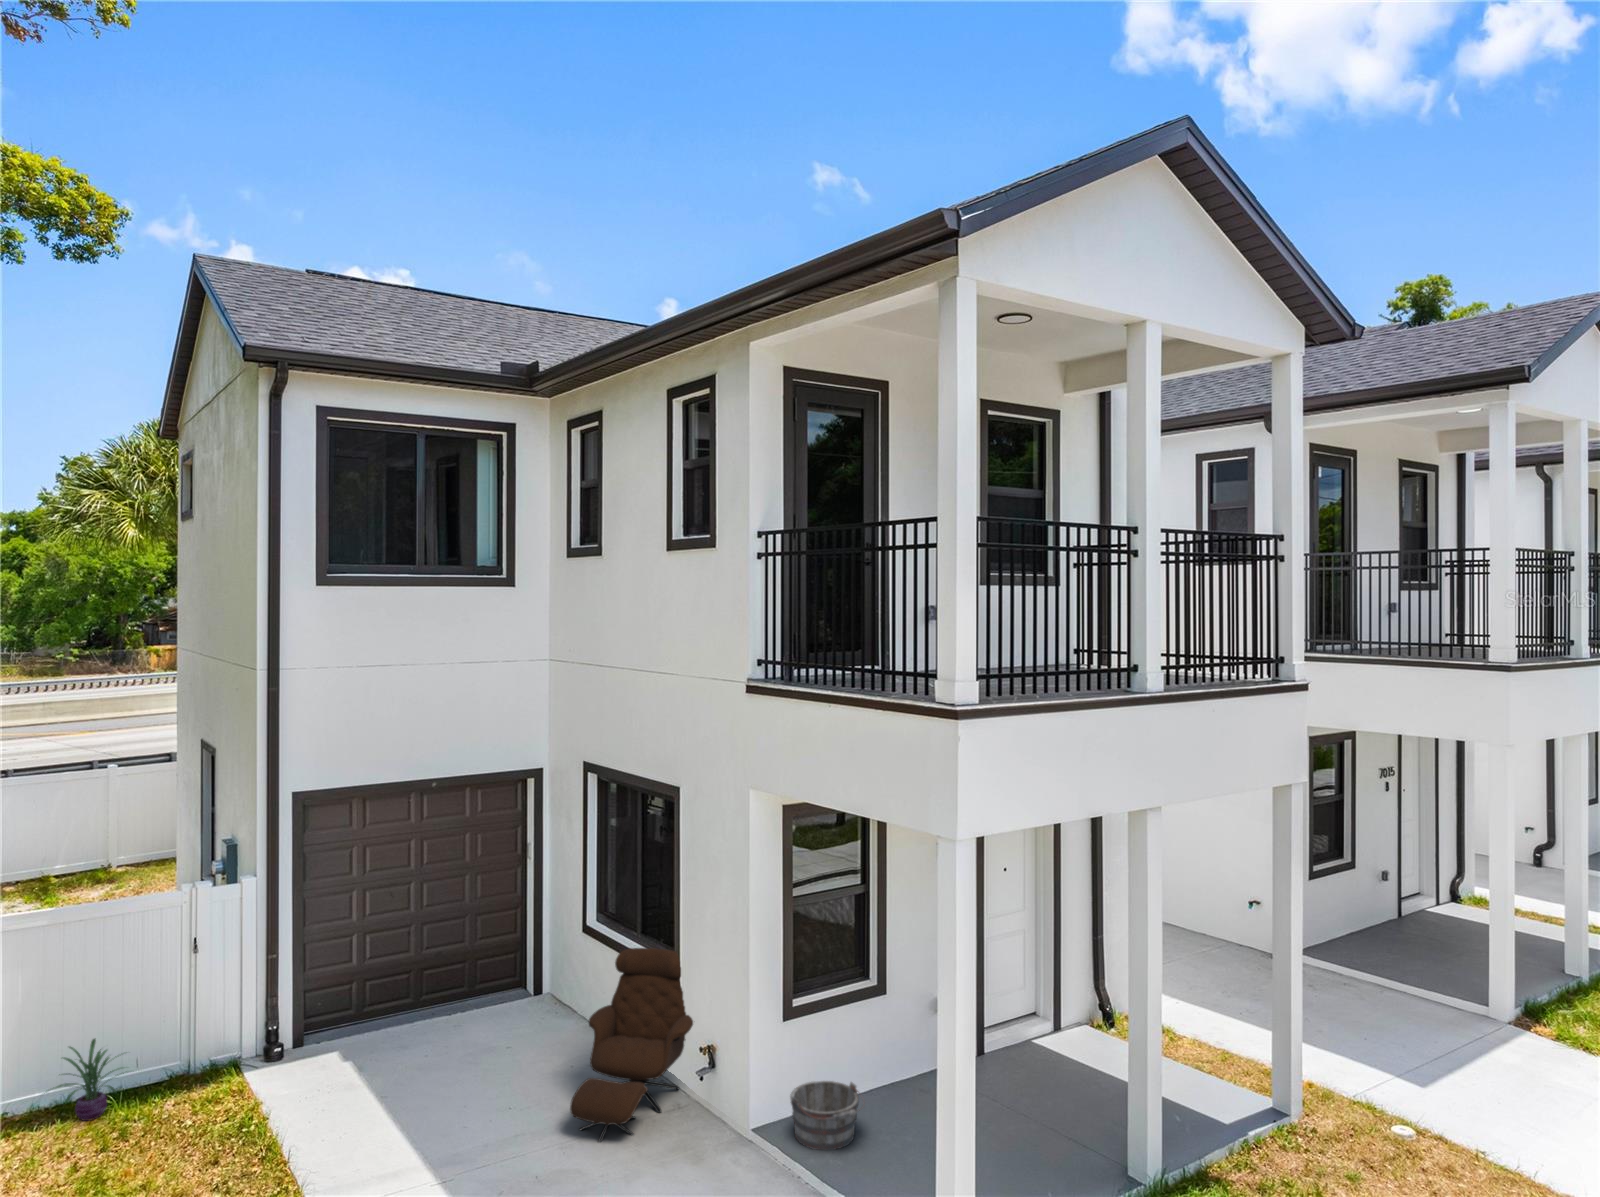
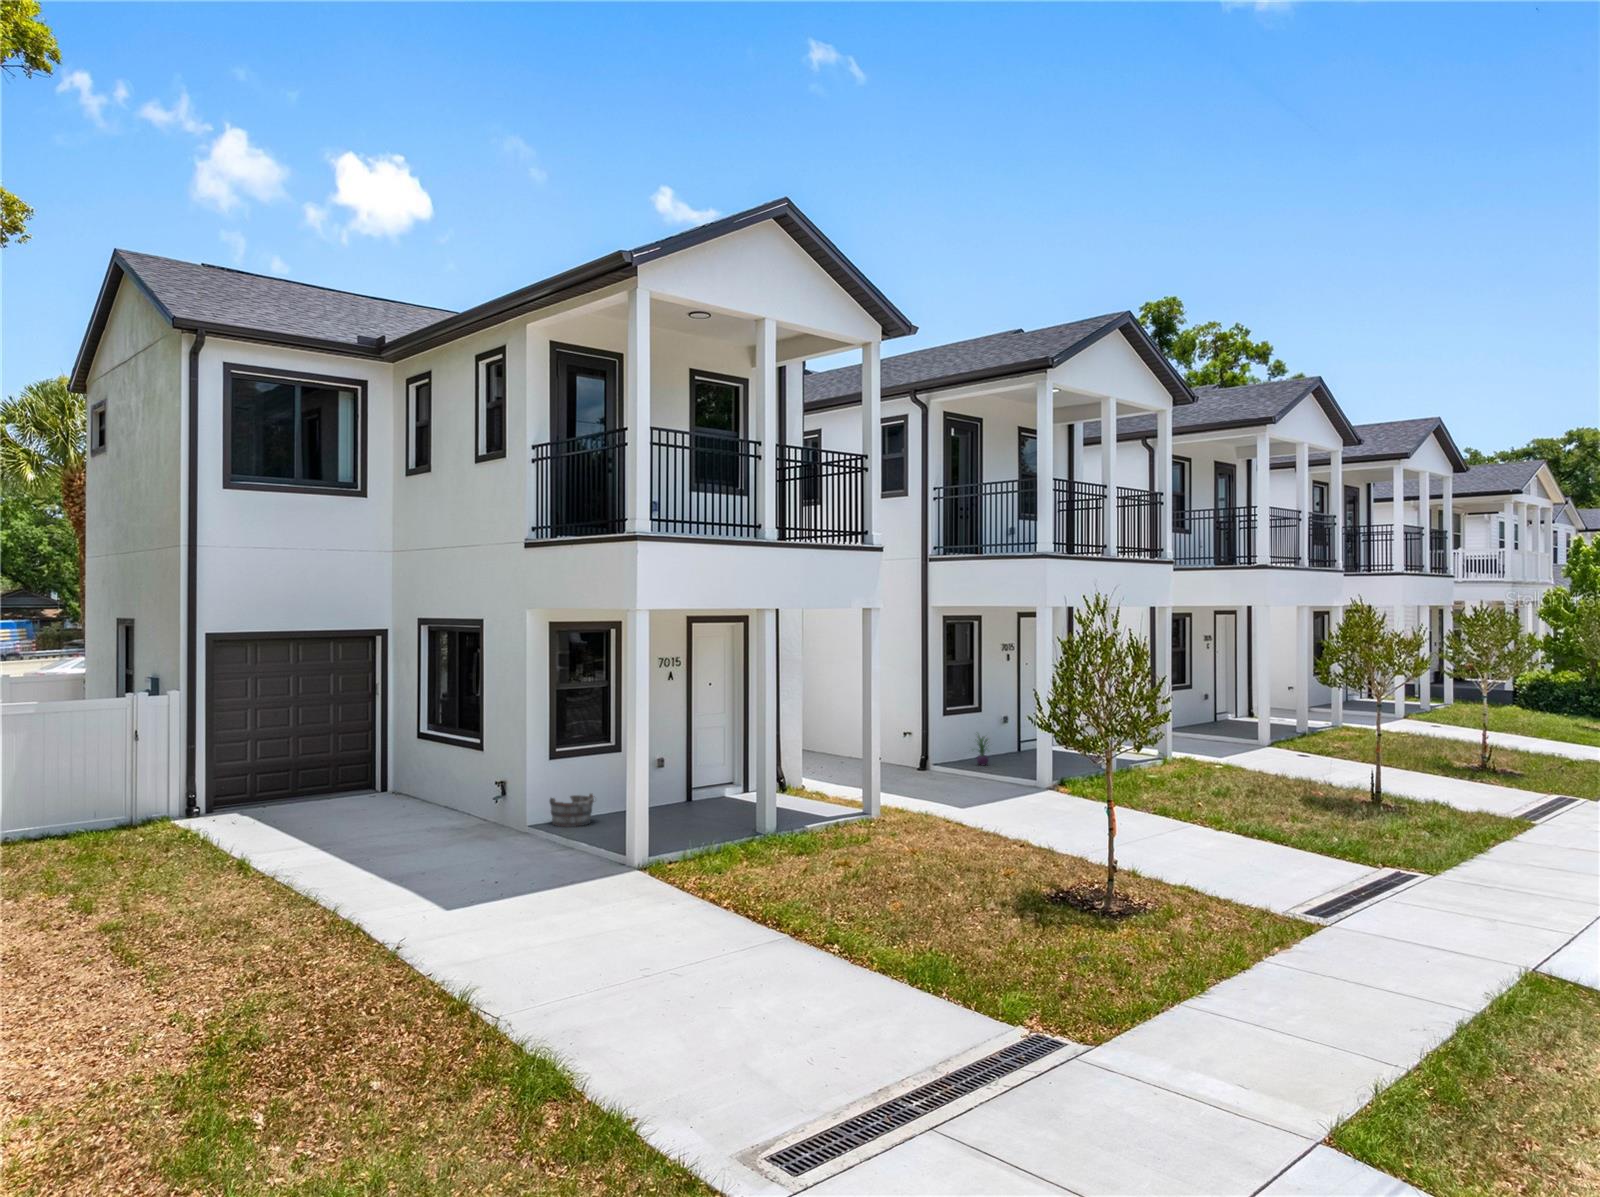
lounge chair: present [570,948,693,1142] -> none [405,727,491,830]
decorative plant: present [44,1039,124,1121] -> present [975,735,989,765]

